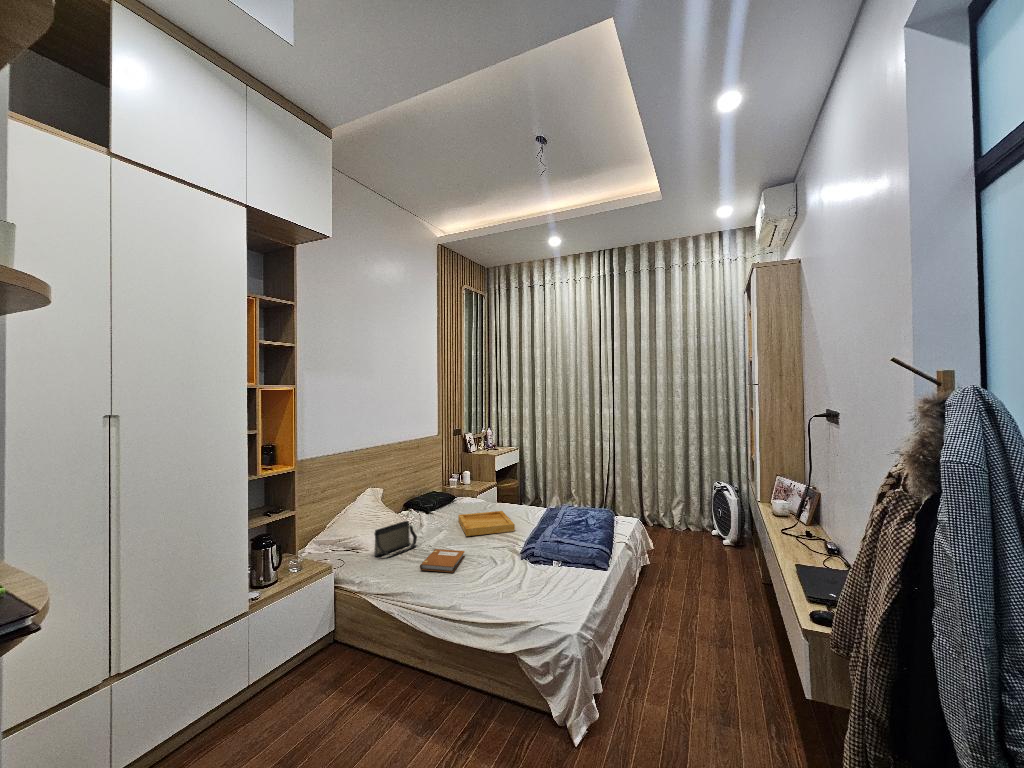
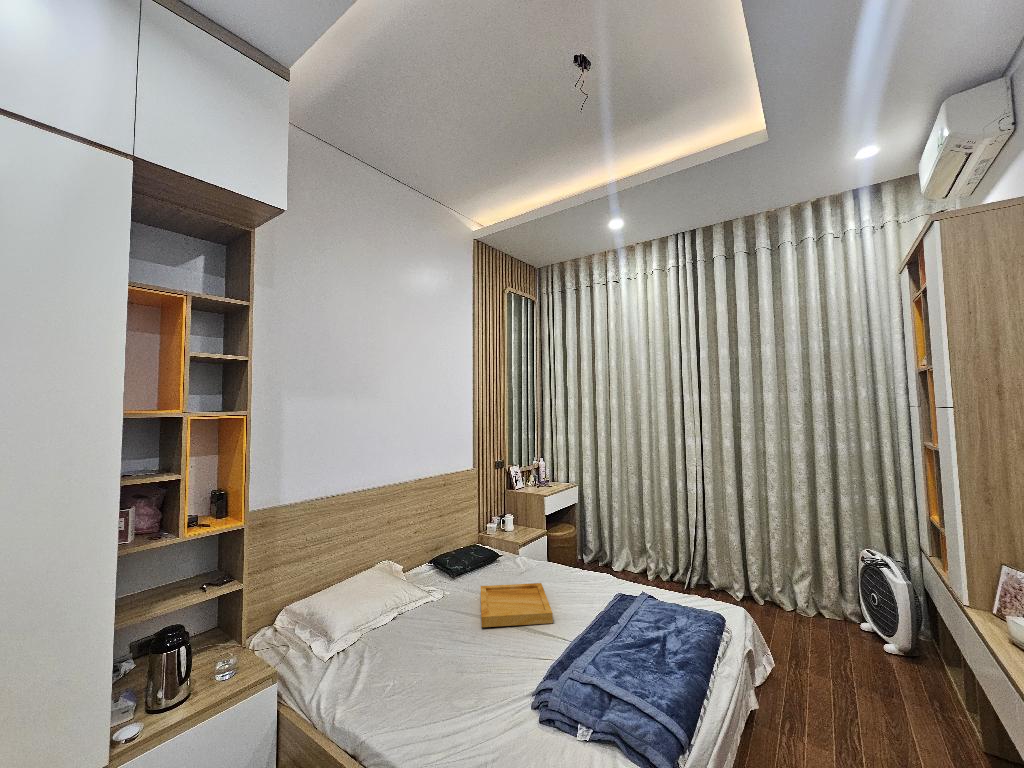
handbag: present [374,521,417,555] -> none [345,601,410,657]
notebook: present [420,549,465,573] -> none [392,654,468,711]

